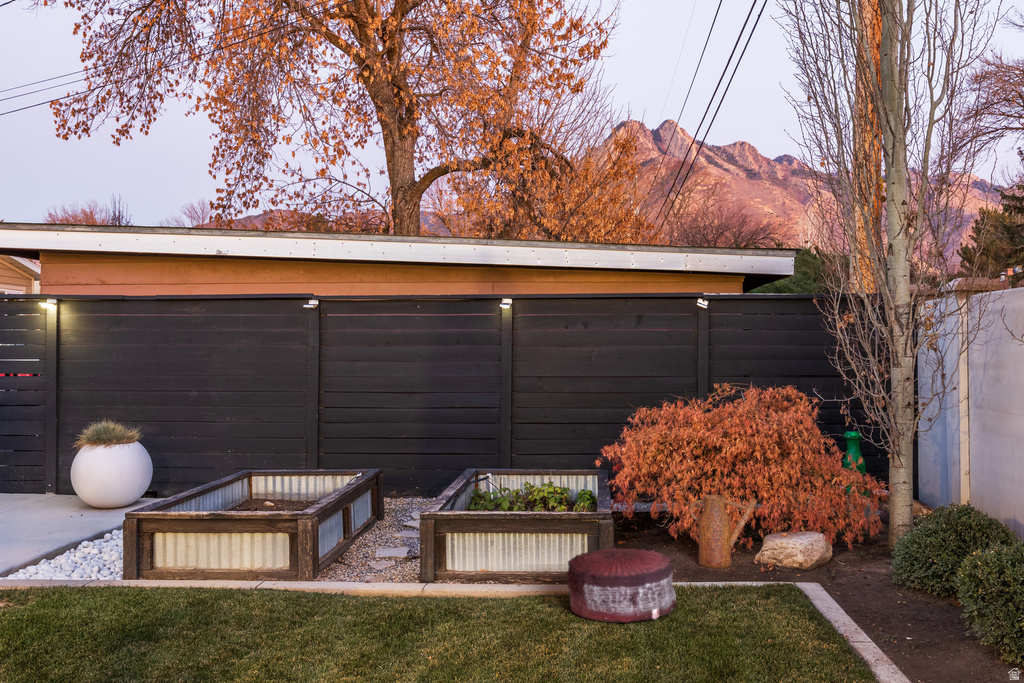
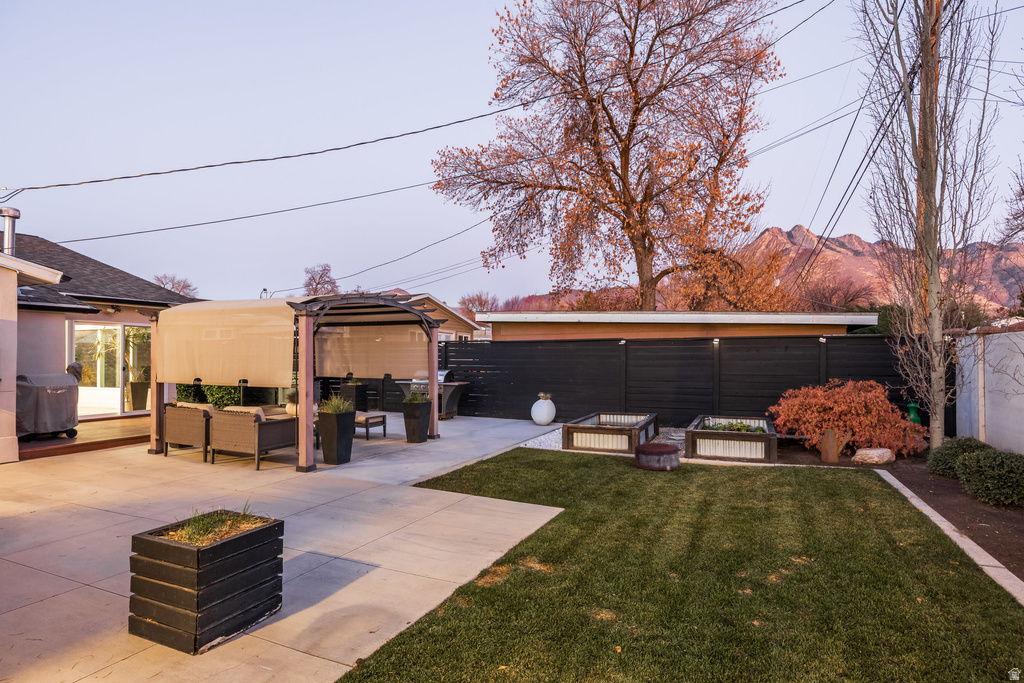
pouf: present [566,547,677,622] -> present [635,443,680,470]

